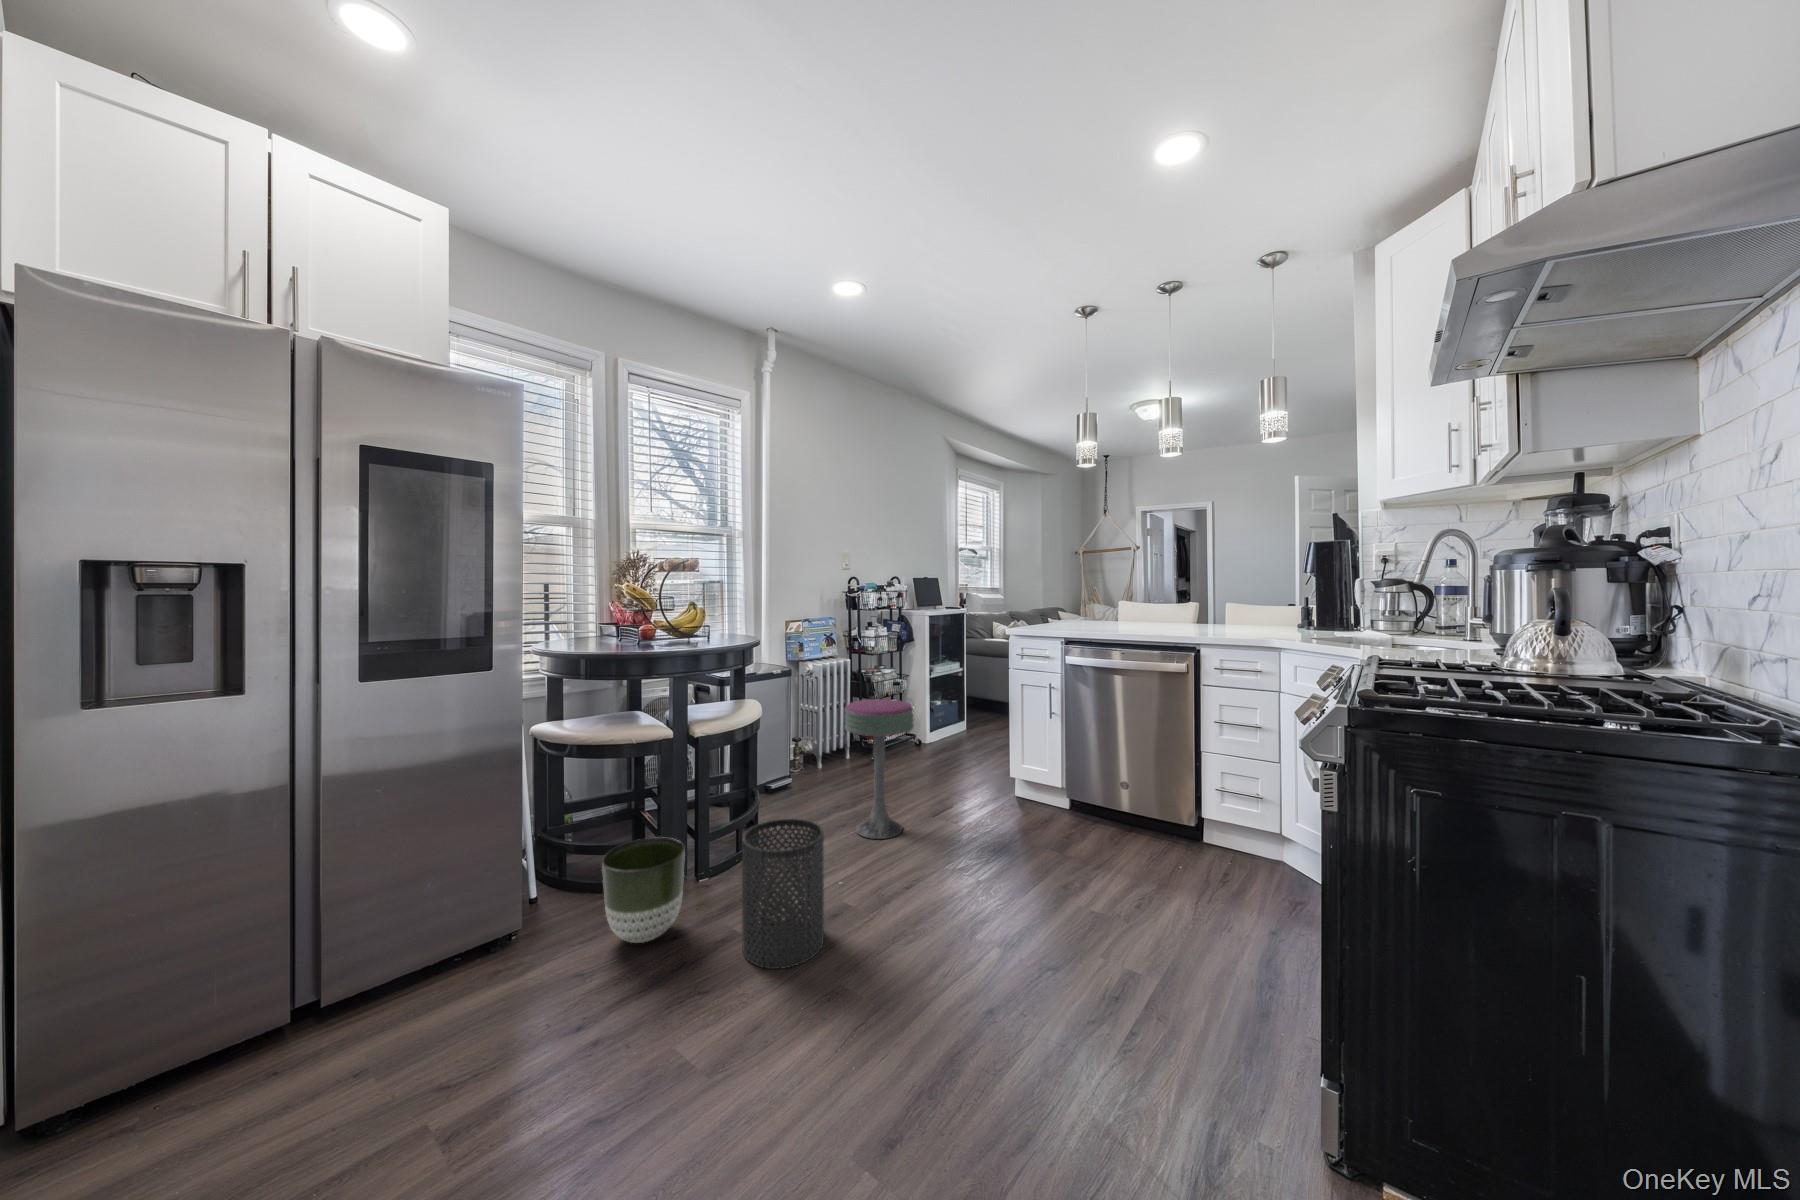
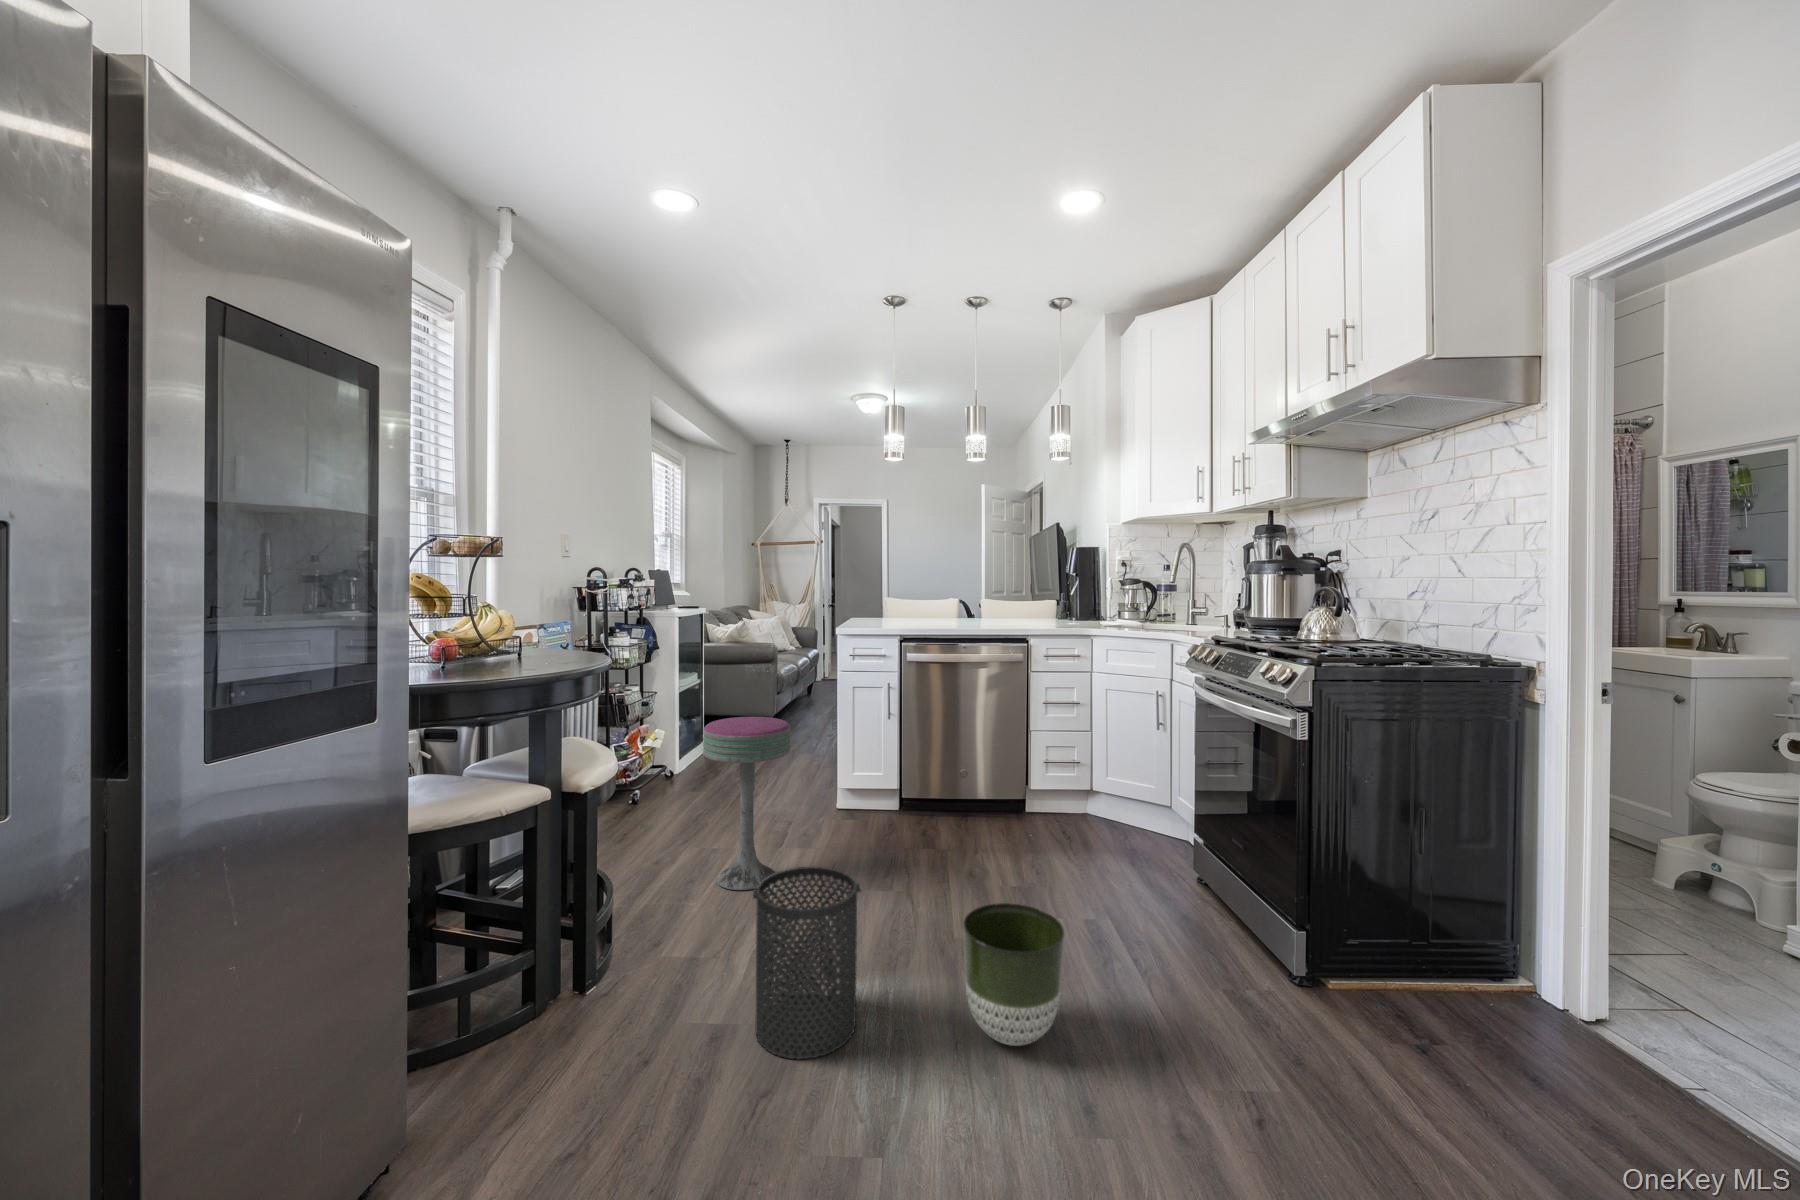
planter: present [602,837,685,943] -> present [963,903,1064,1046]

